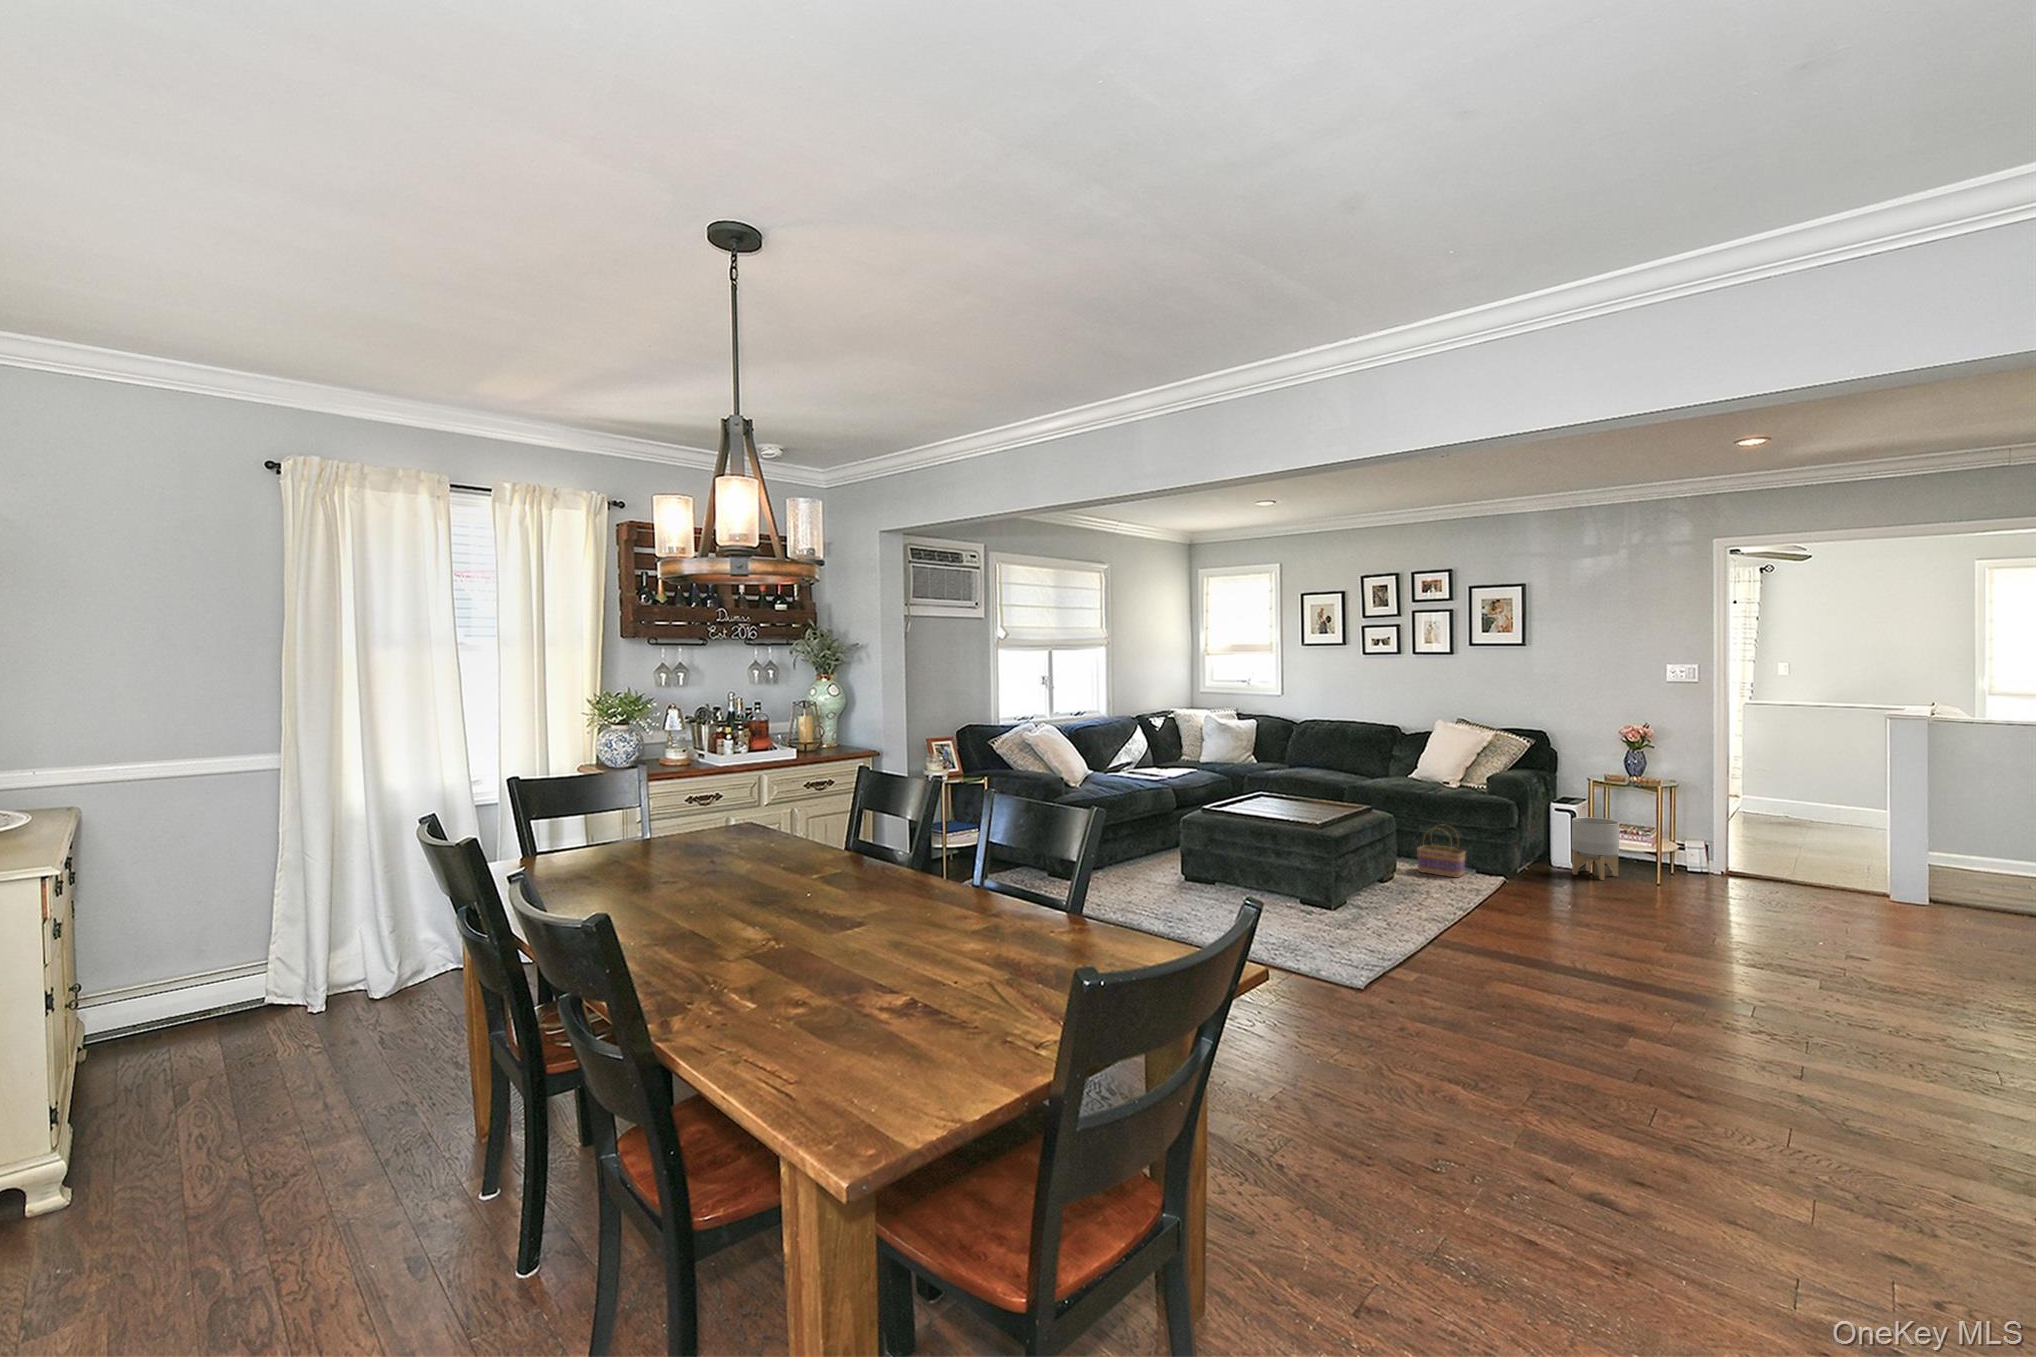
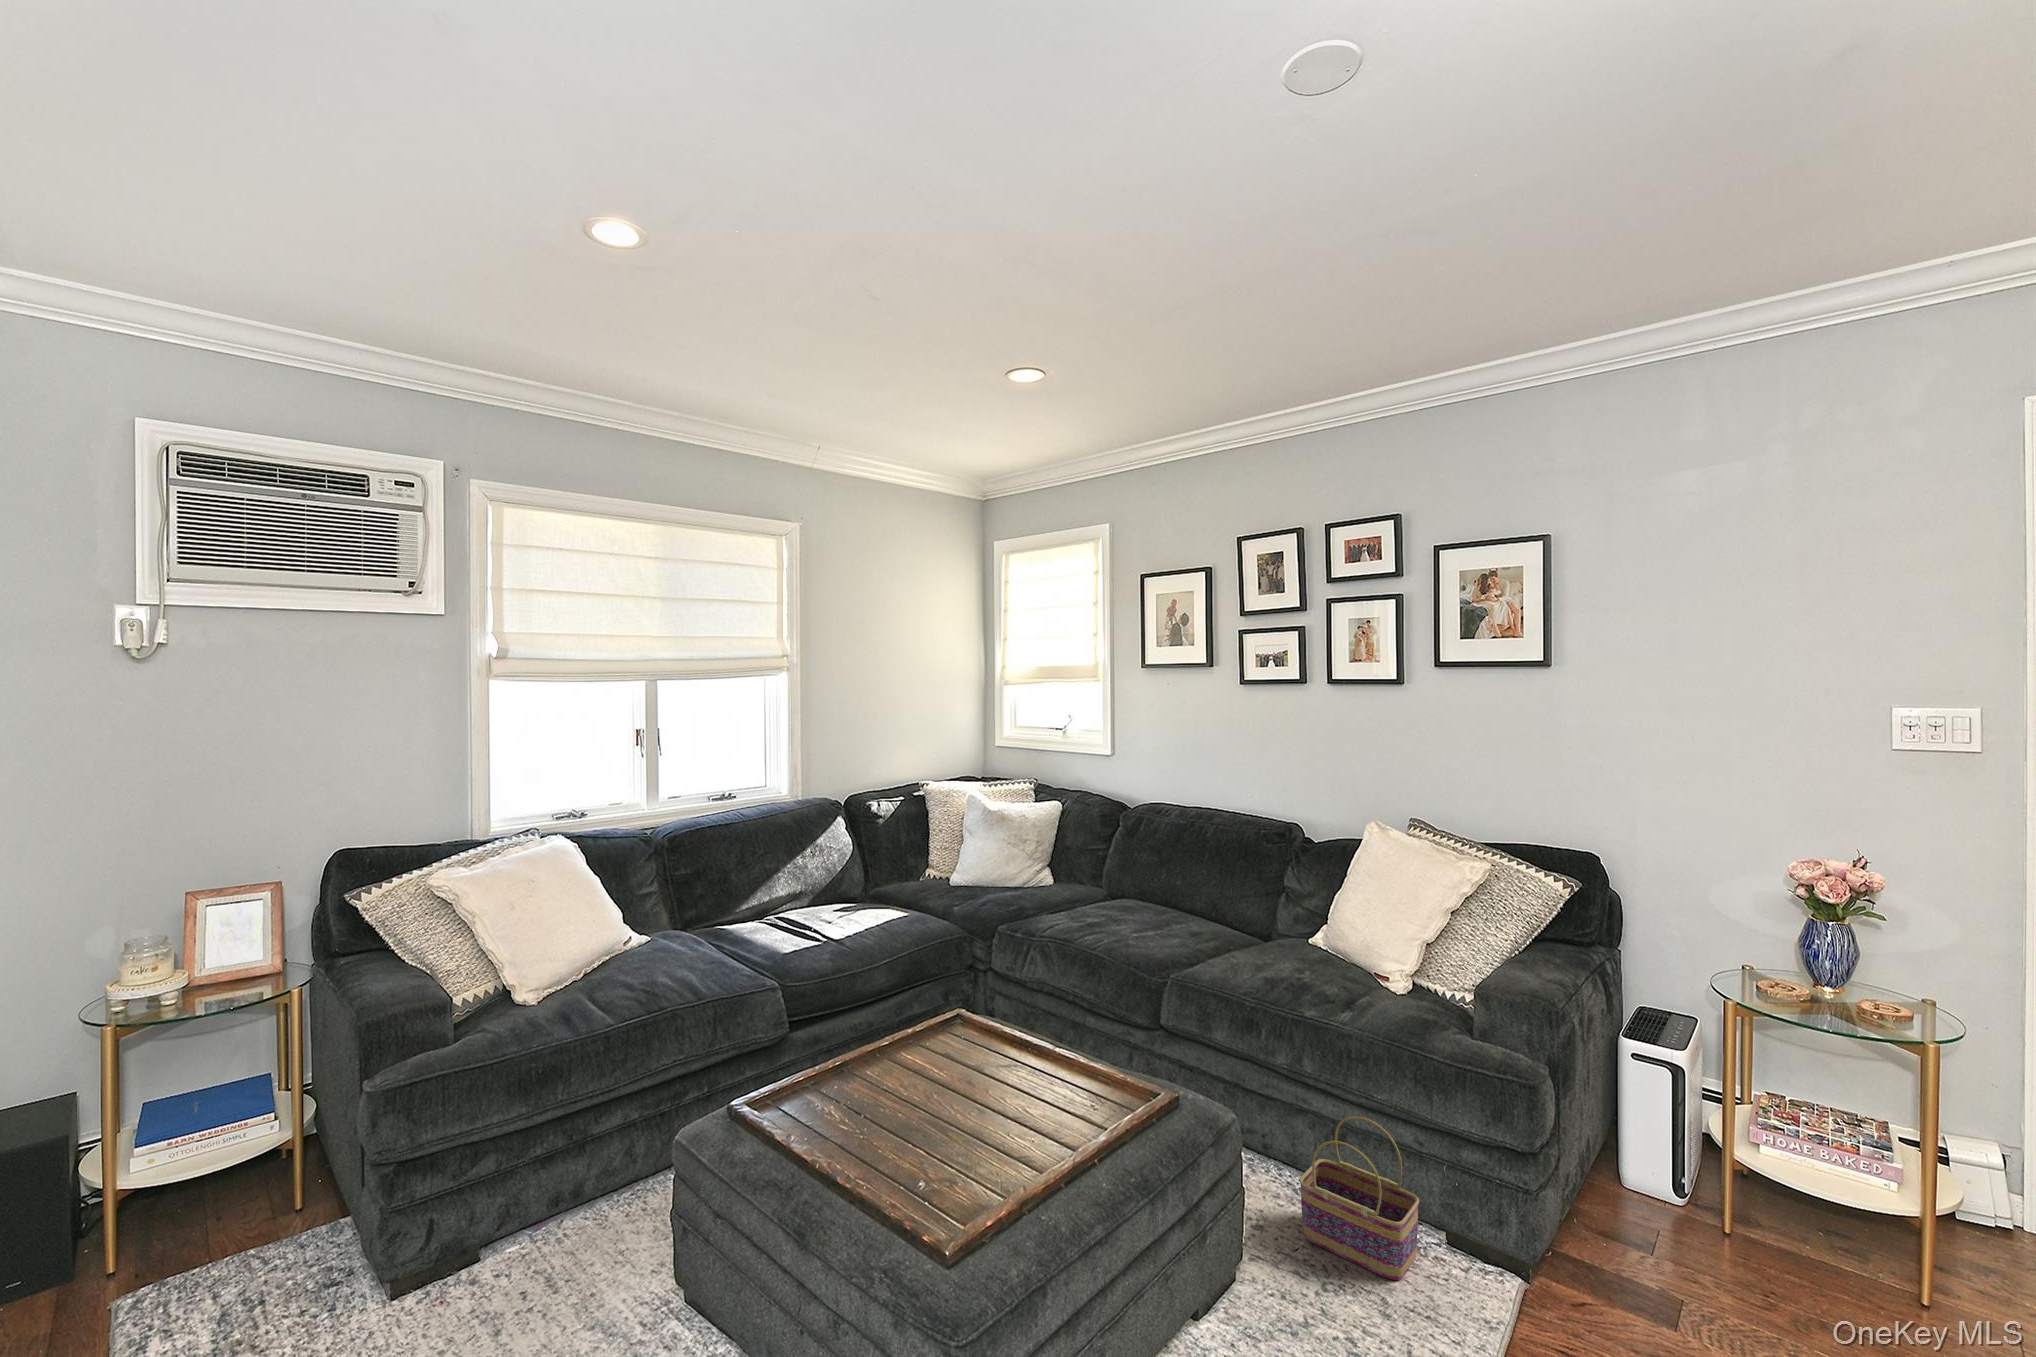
planter: present [1572,817,1619,880] -> none [1690,1102,1826,1306]

